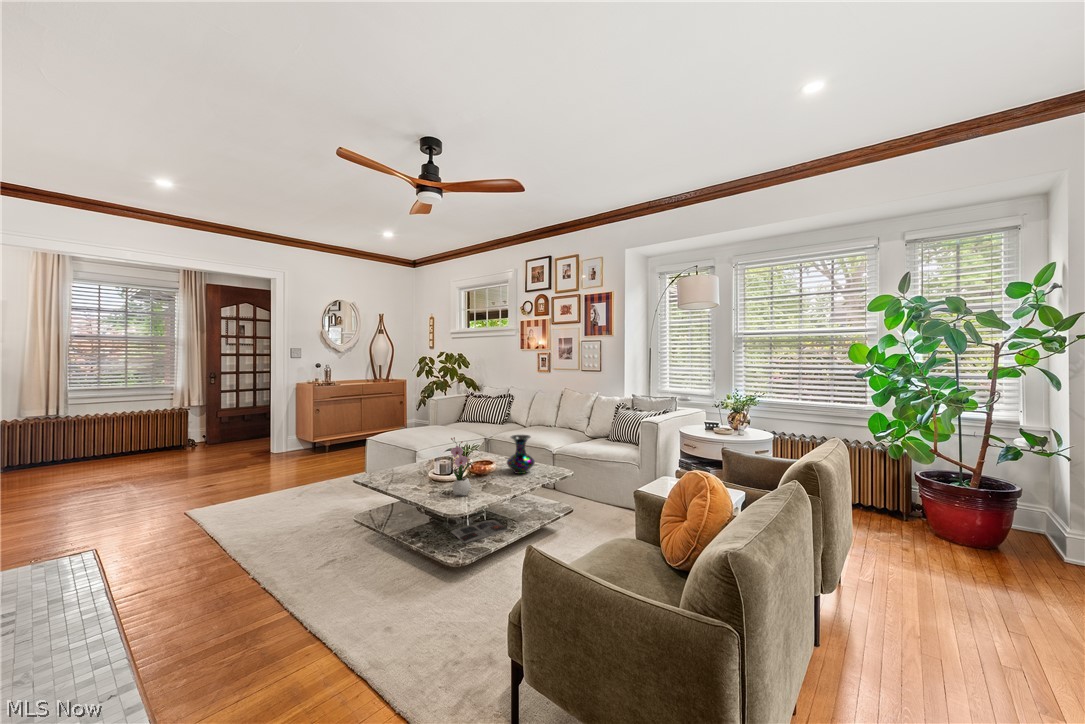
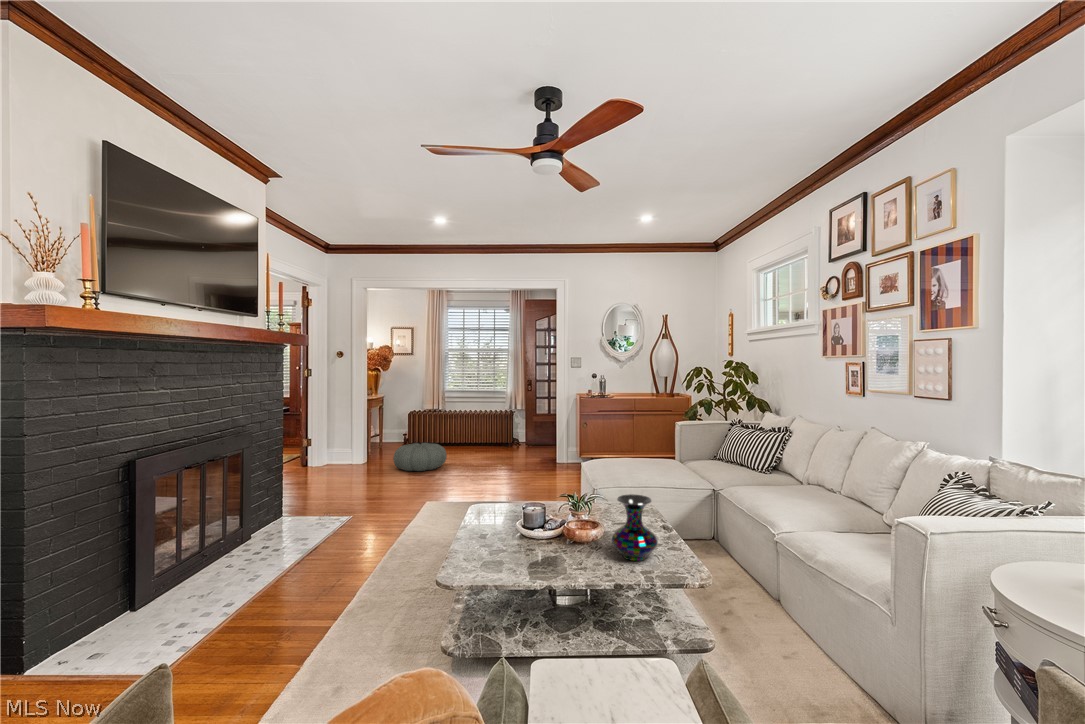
flower arrangement: present [451,437,472,496] -> none [486,481,524,567]
pouf: none [58,453,149,491] -> present [393,443,447,471]
magazine: present [451,520,508,543] -> none [505,610,588,645]

